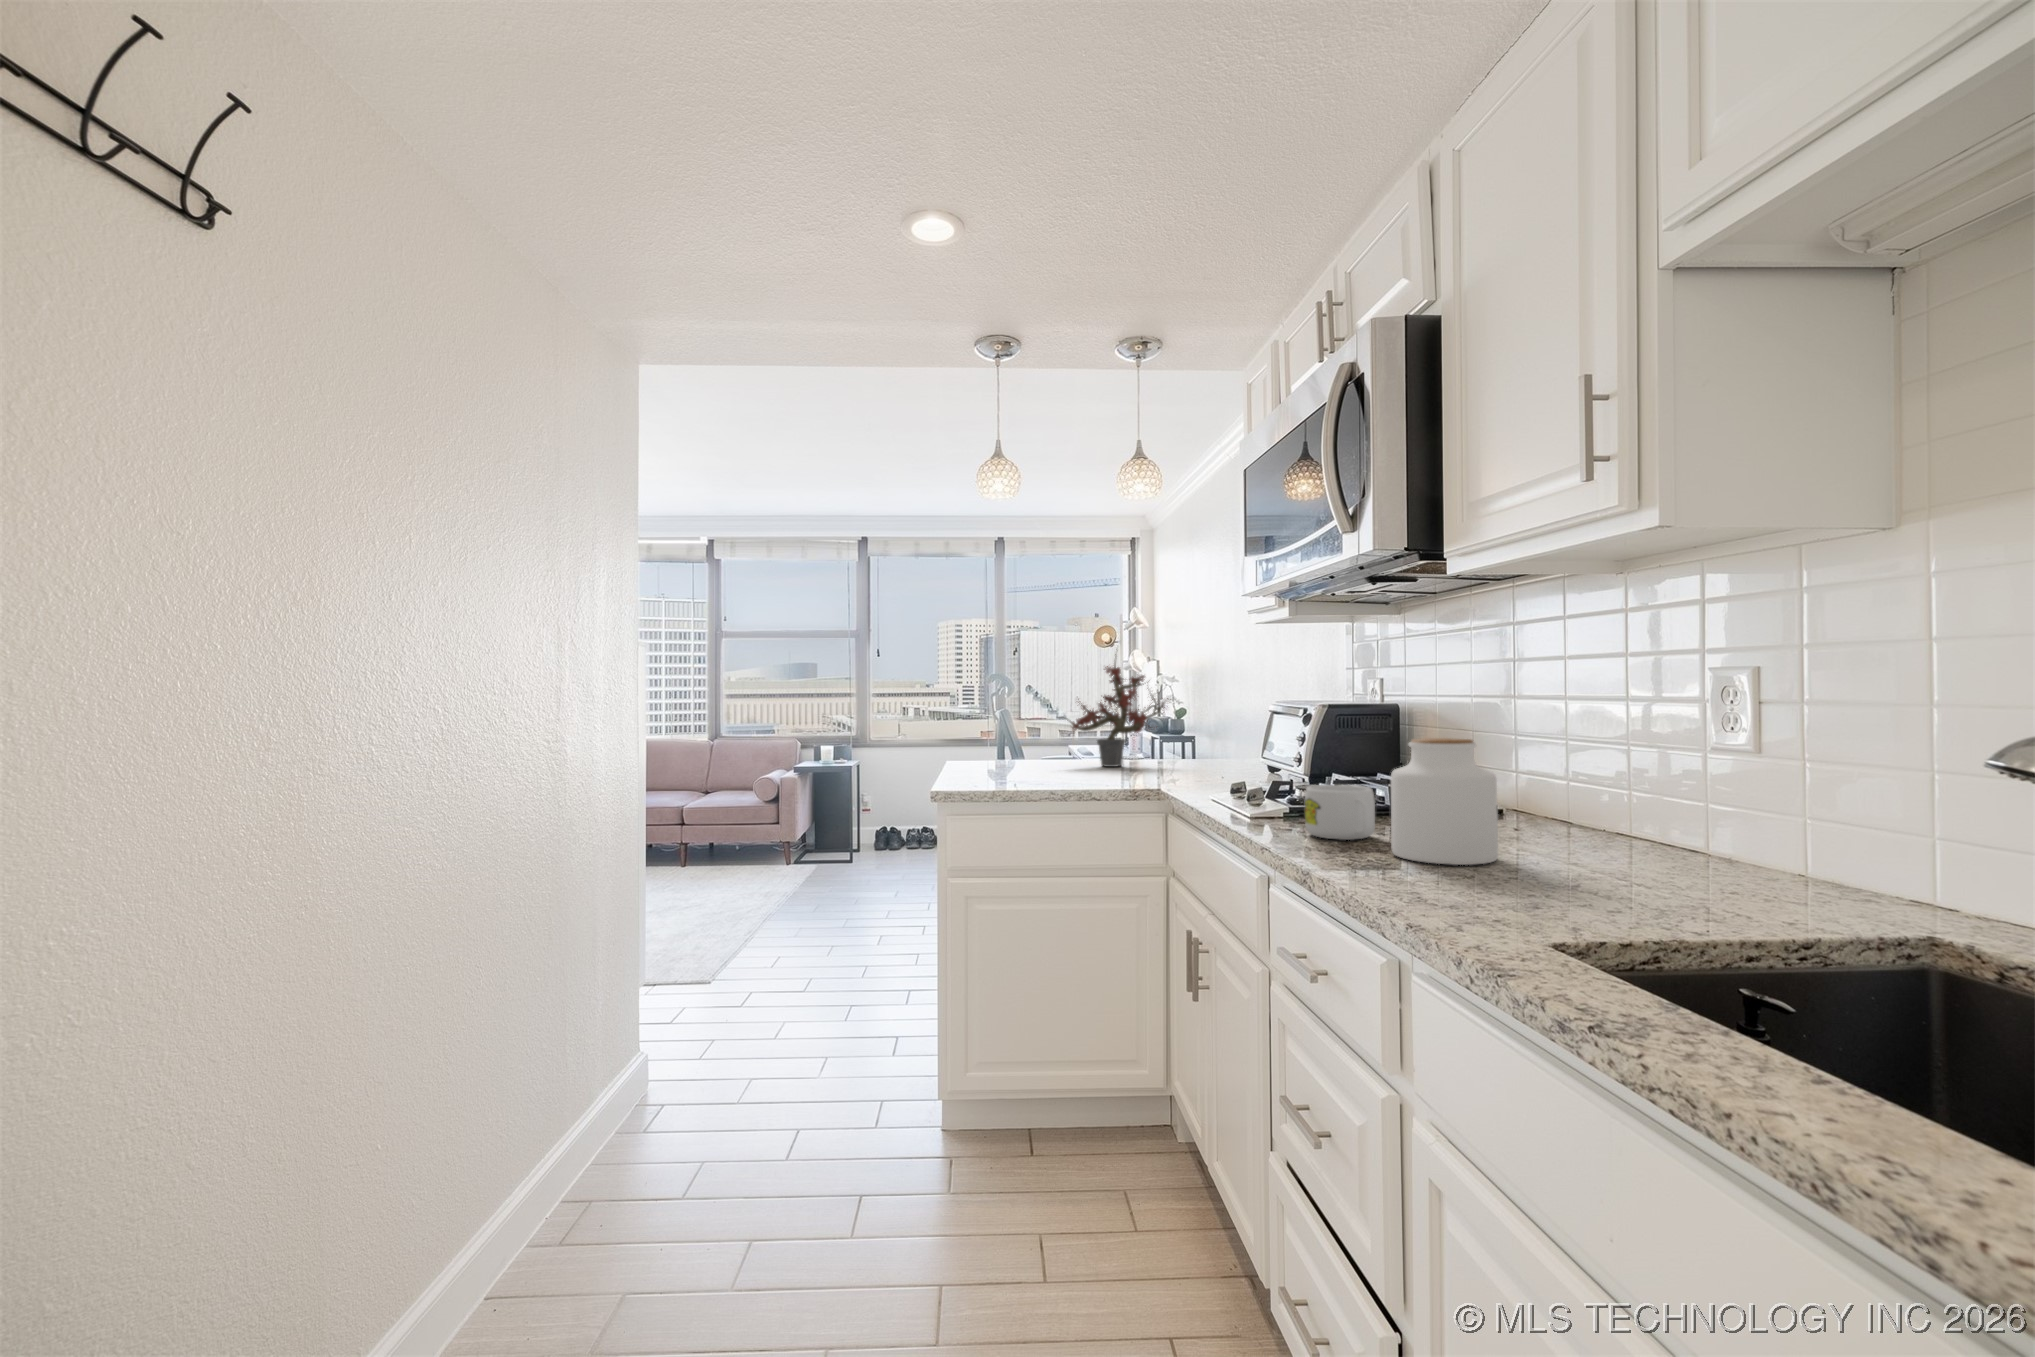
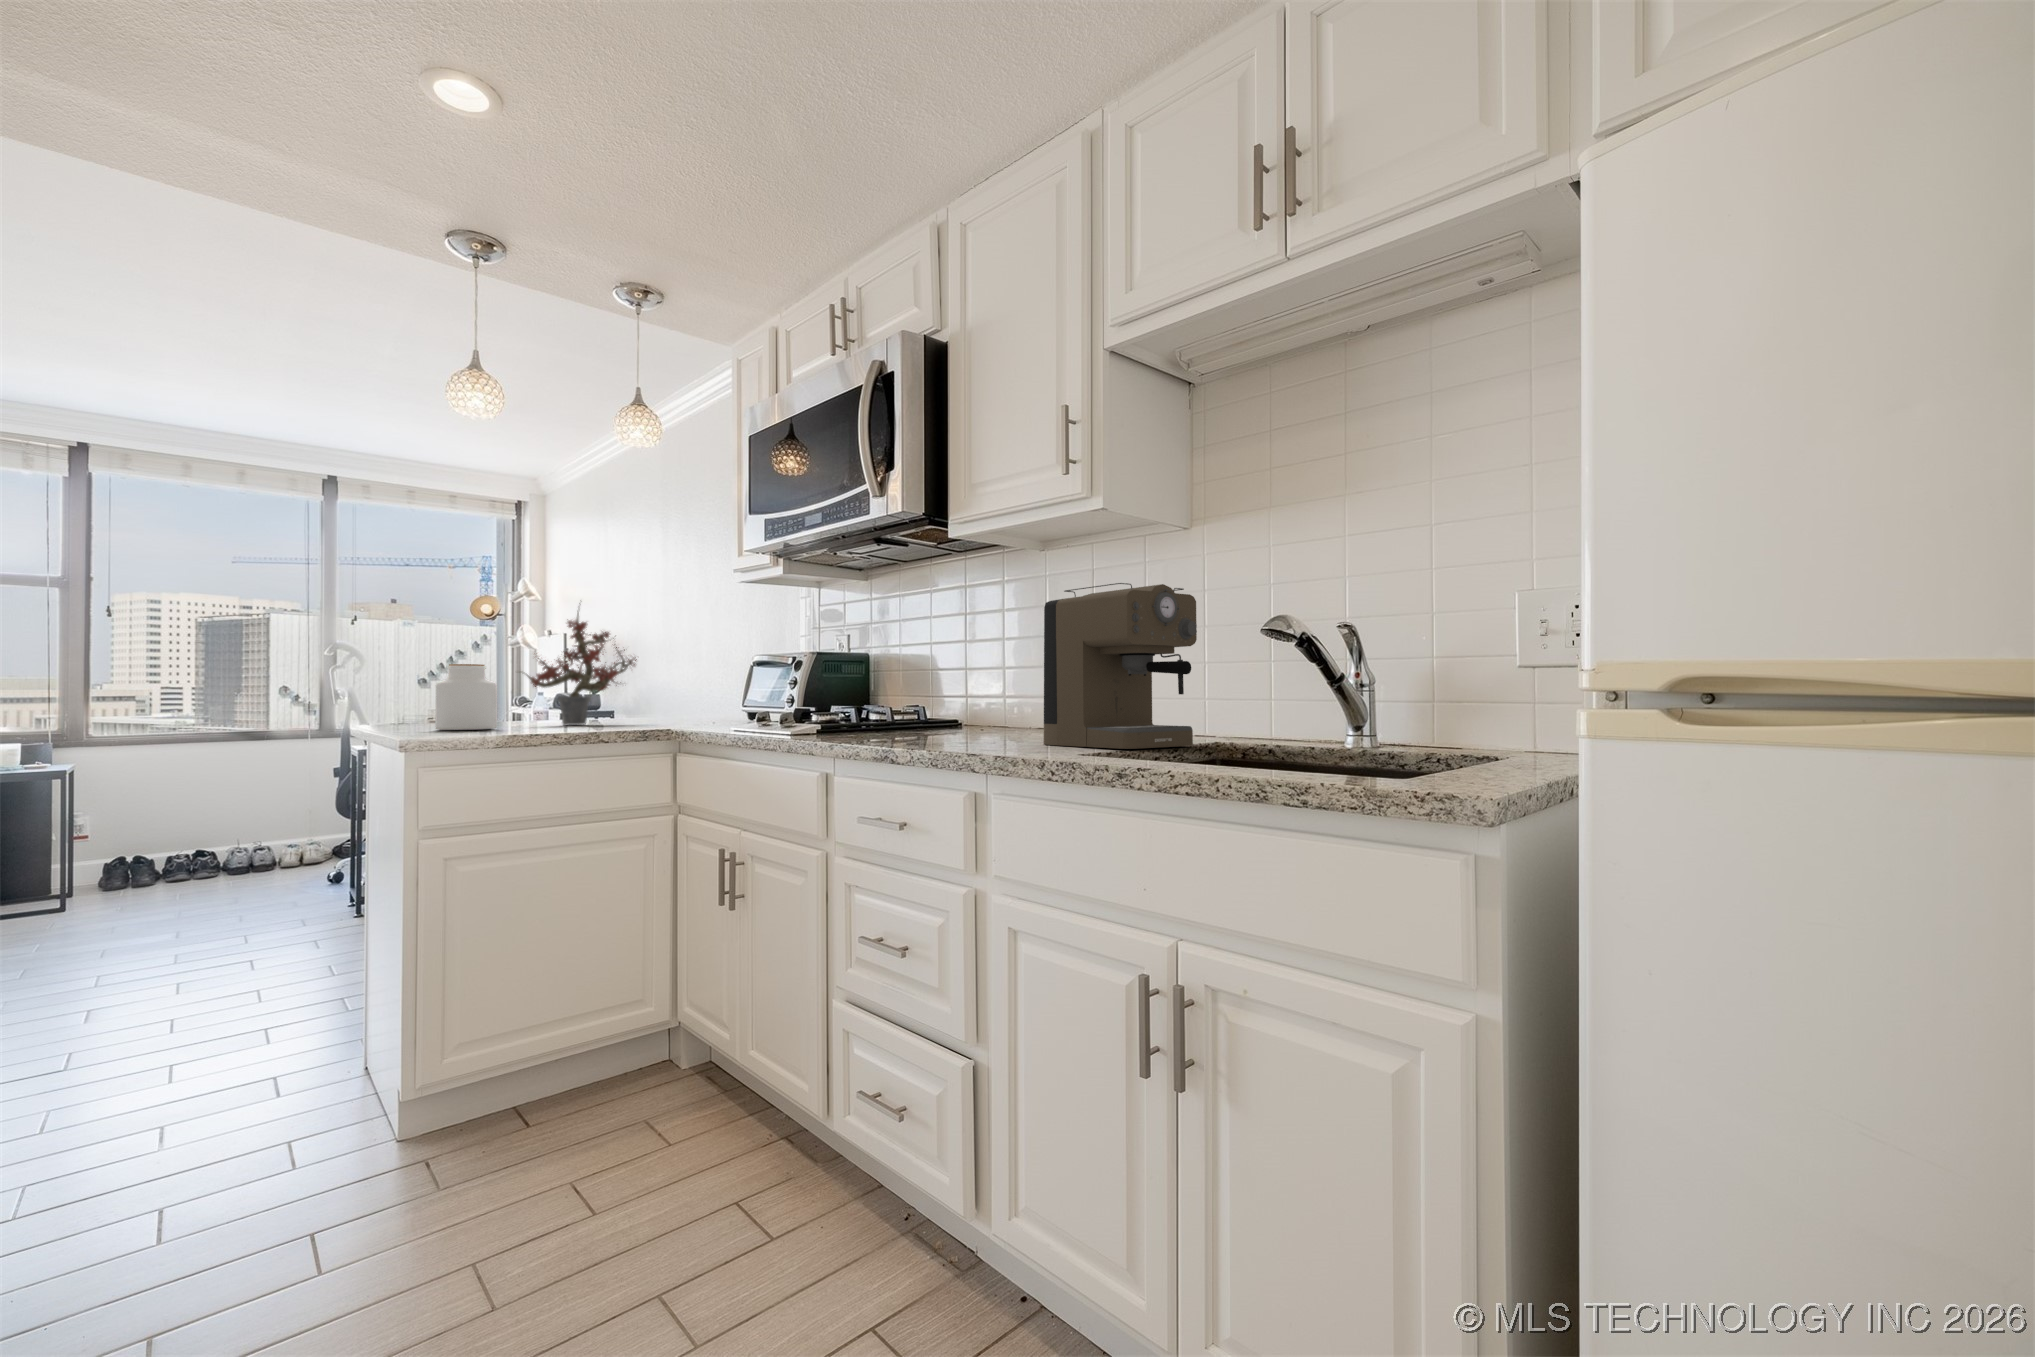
coffee maker: none [1555,646,1839,919] -> present [1044,583,1197,749]
jar: present [1391,738,1498,865] -> present [435,664,497,730]
mug: present [1305,785,1375,840] -> none [851,701,905,741]

